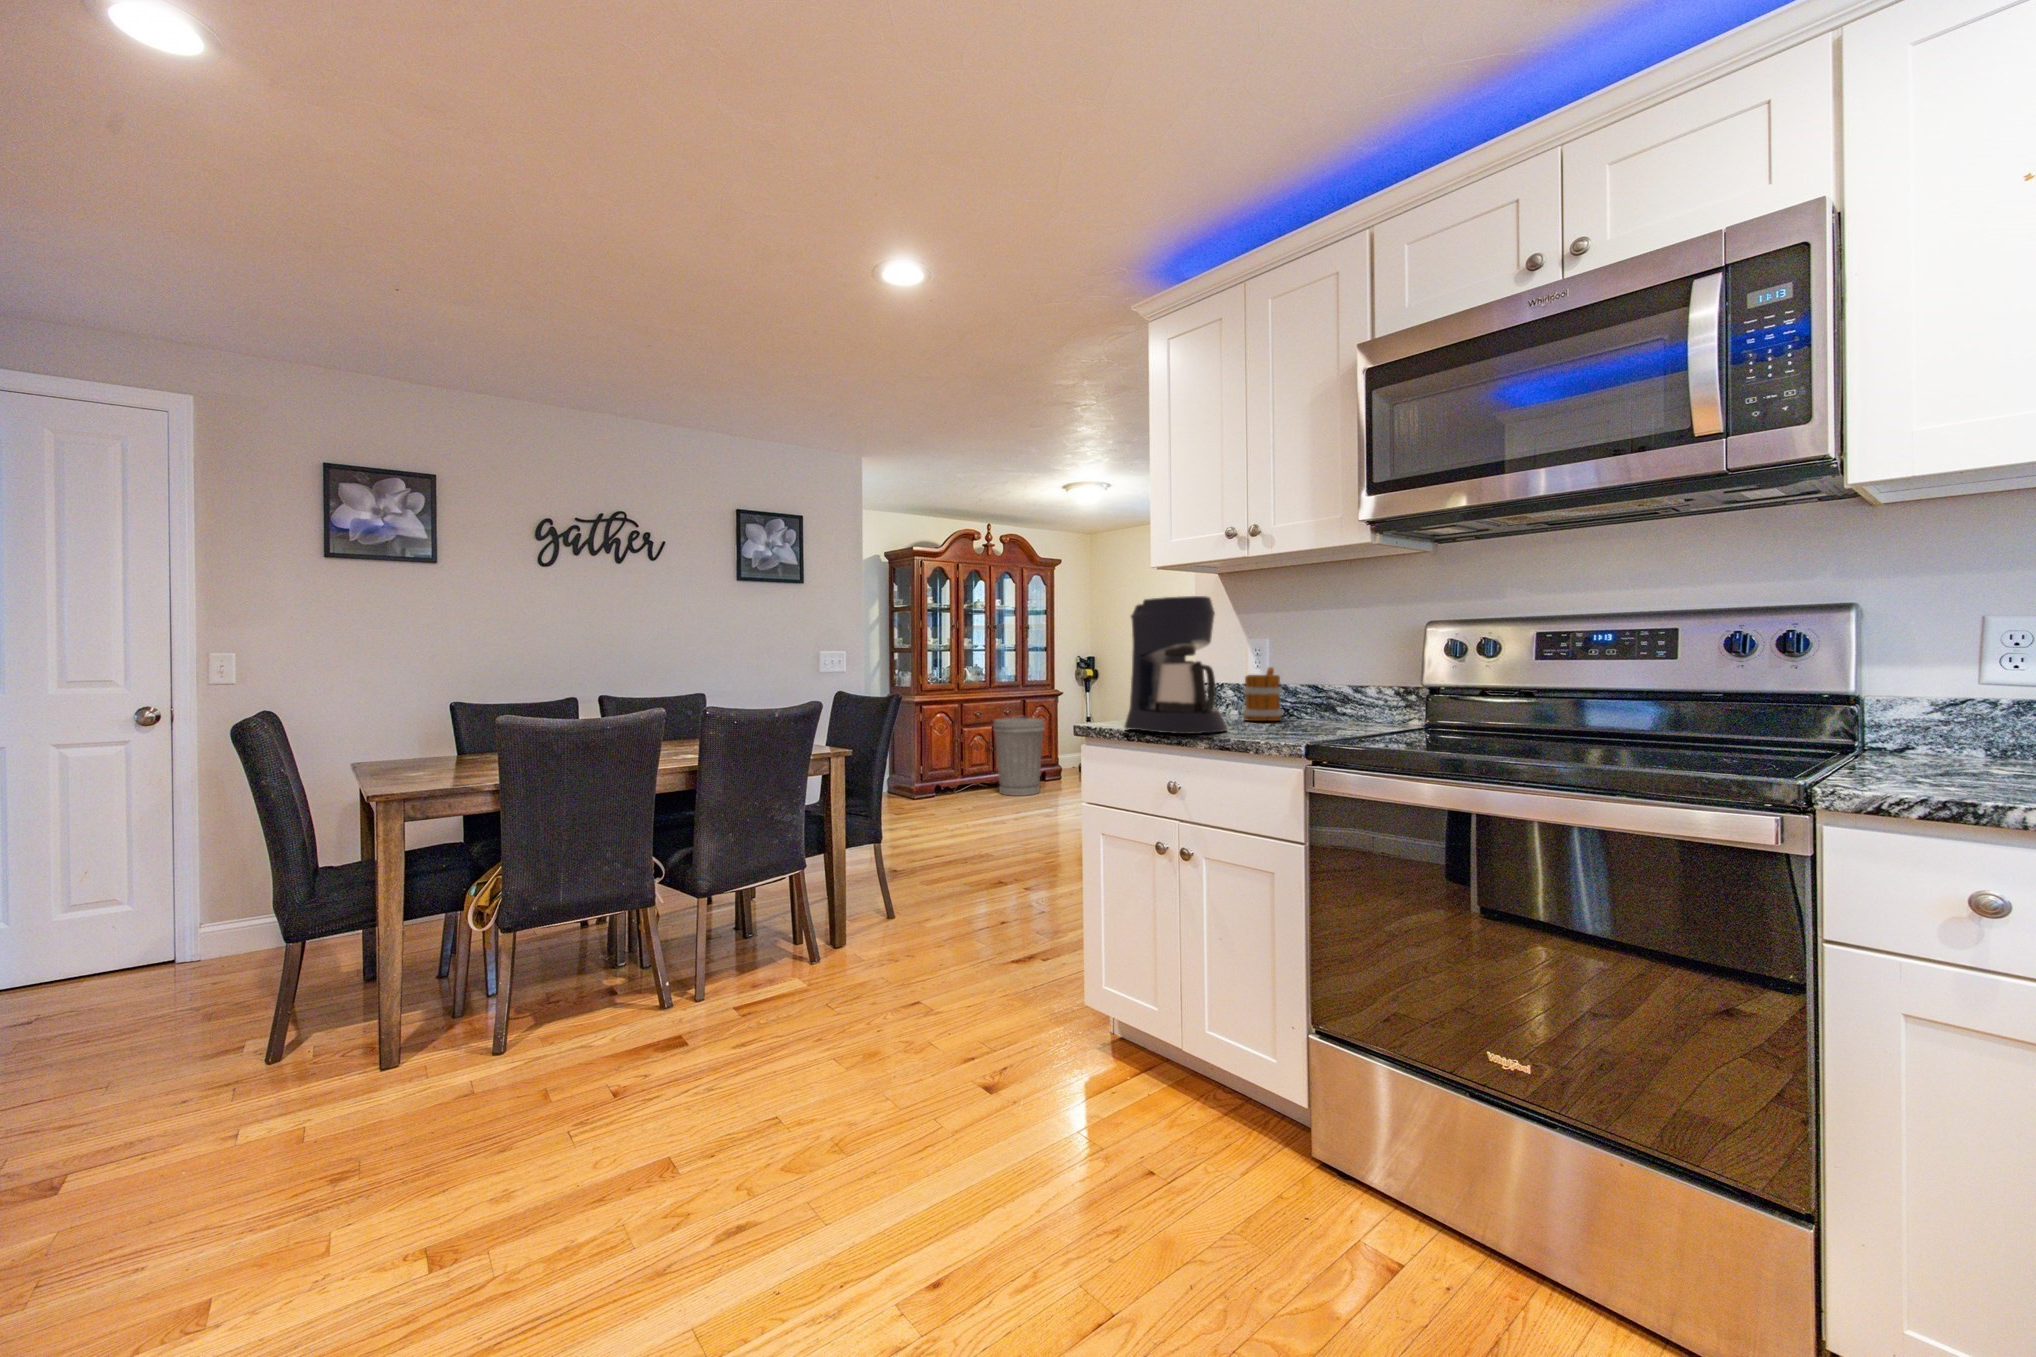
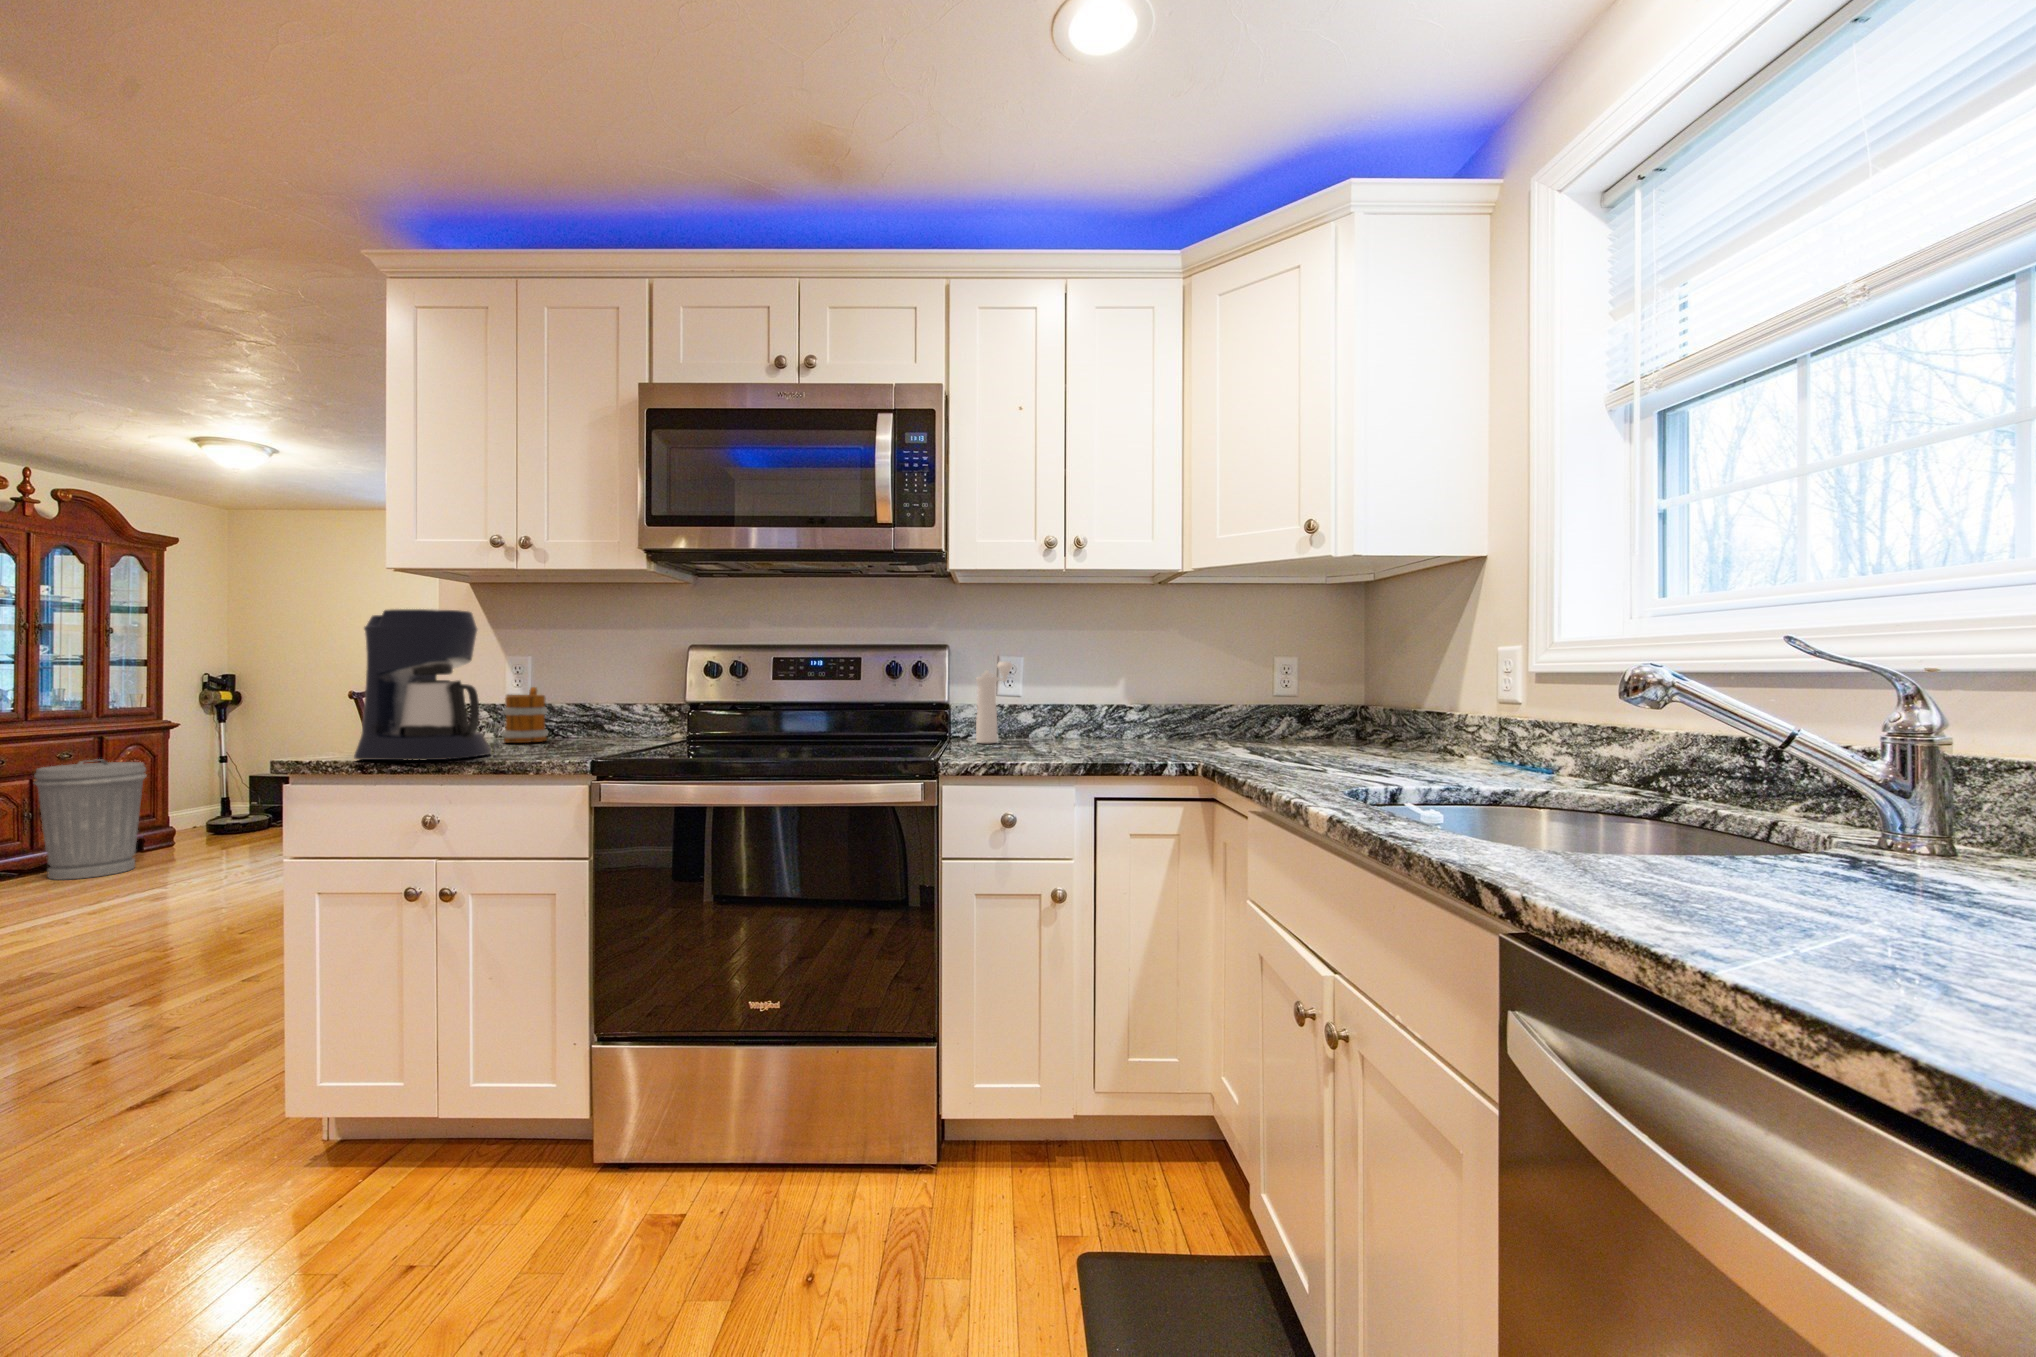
pepper mill: none [1890,627,1982,762] -> present [976,662,1012,743]

